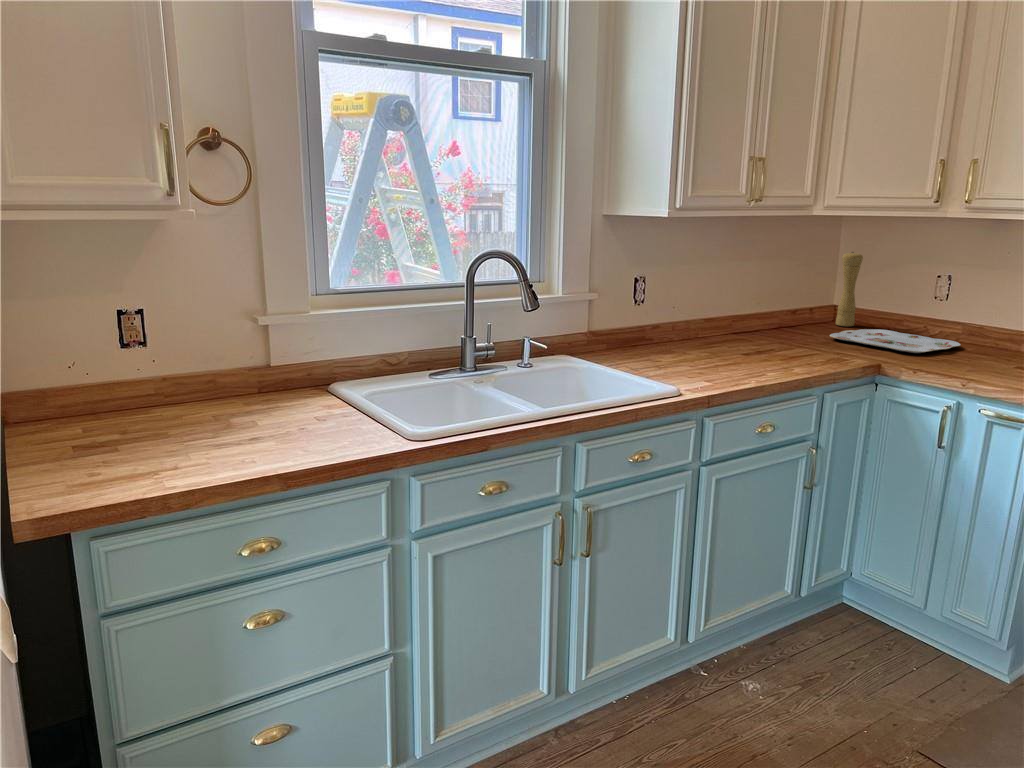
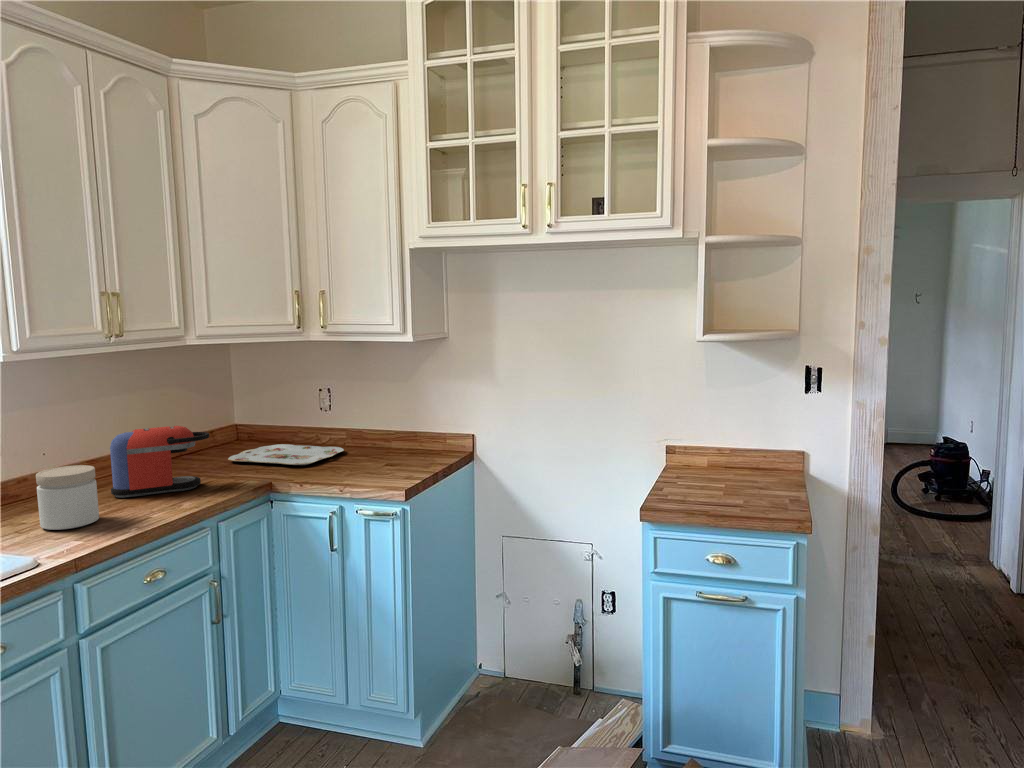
pepper mill: present [836,252,863,326] -> none [234,374,256,445]
coffee maker: none [727,293,824,357] -> present [110,426,209,498]
jar: none [676,317,725,371] -> present [36,465,99,530]

